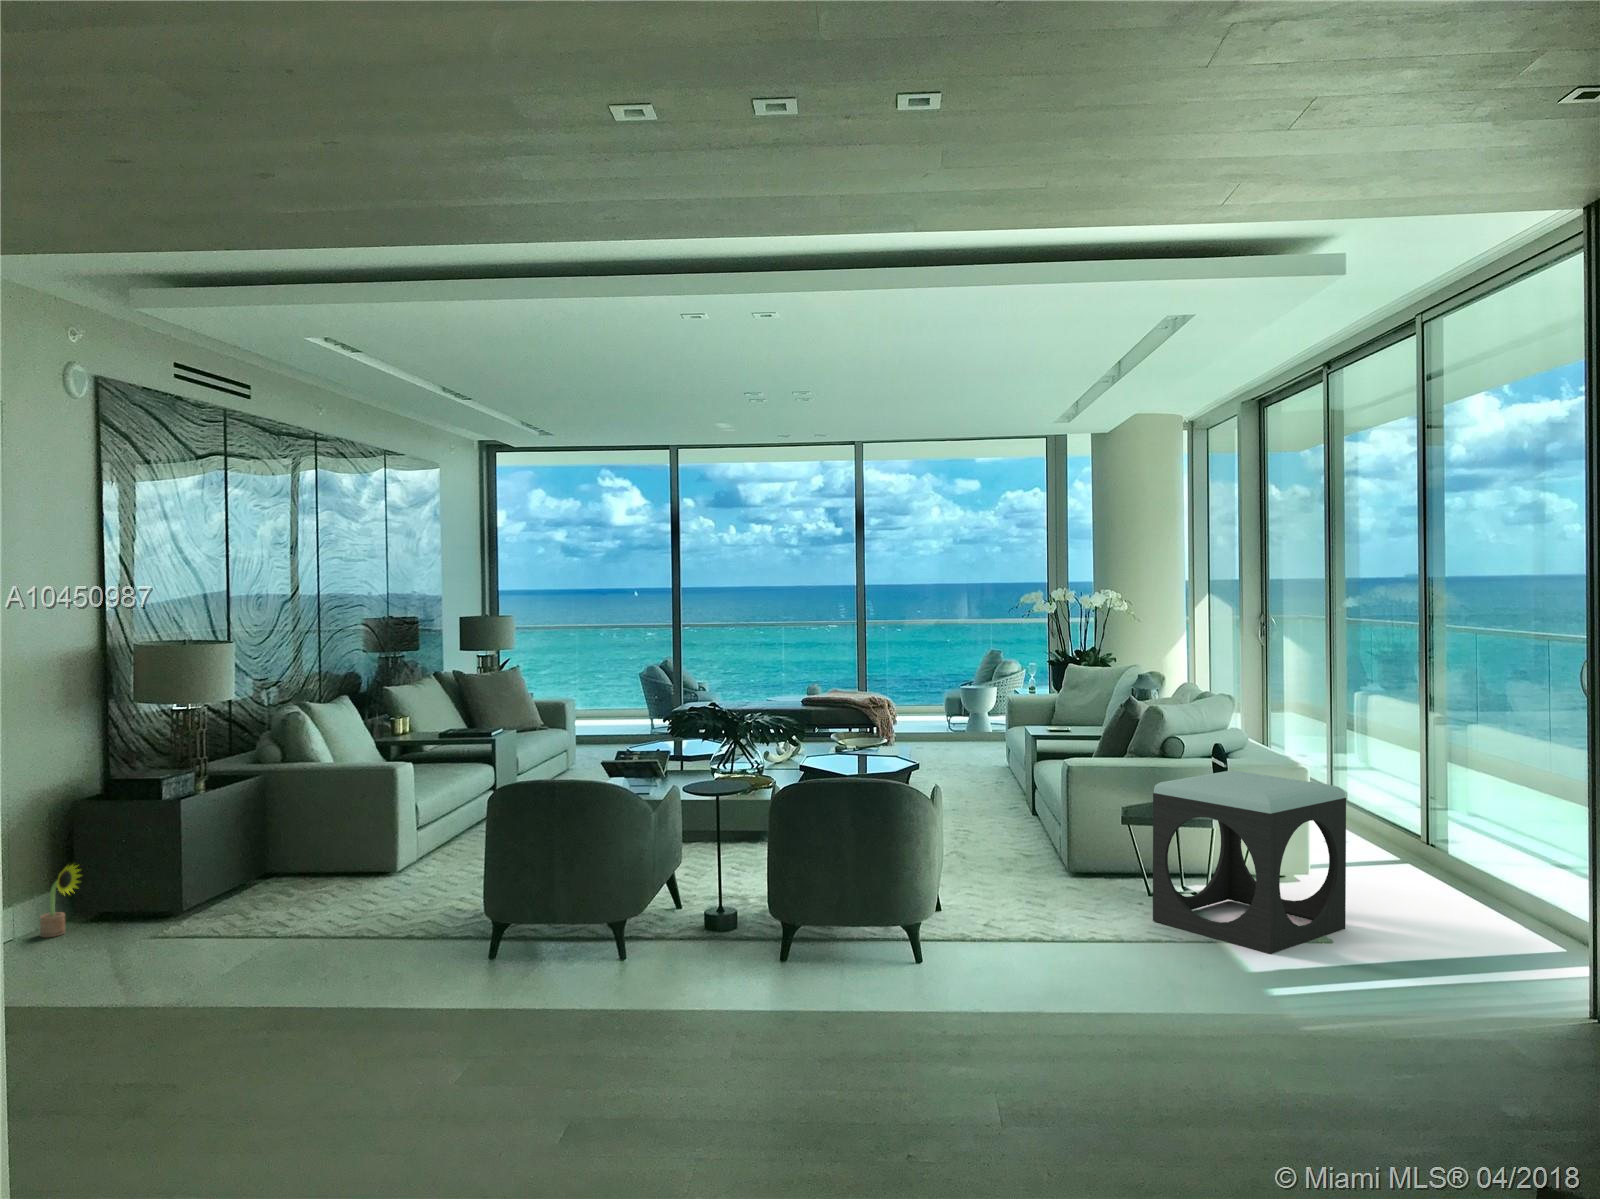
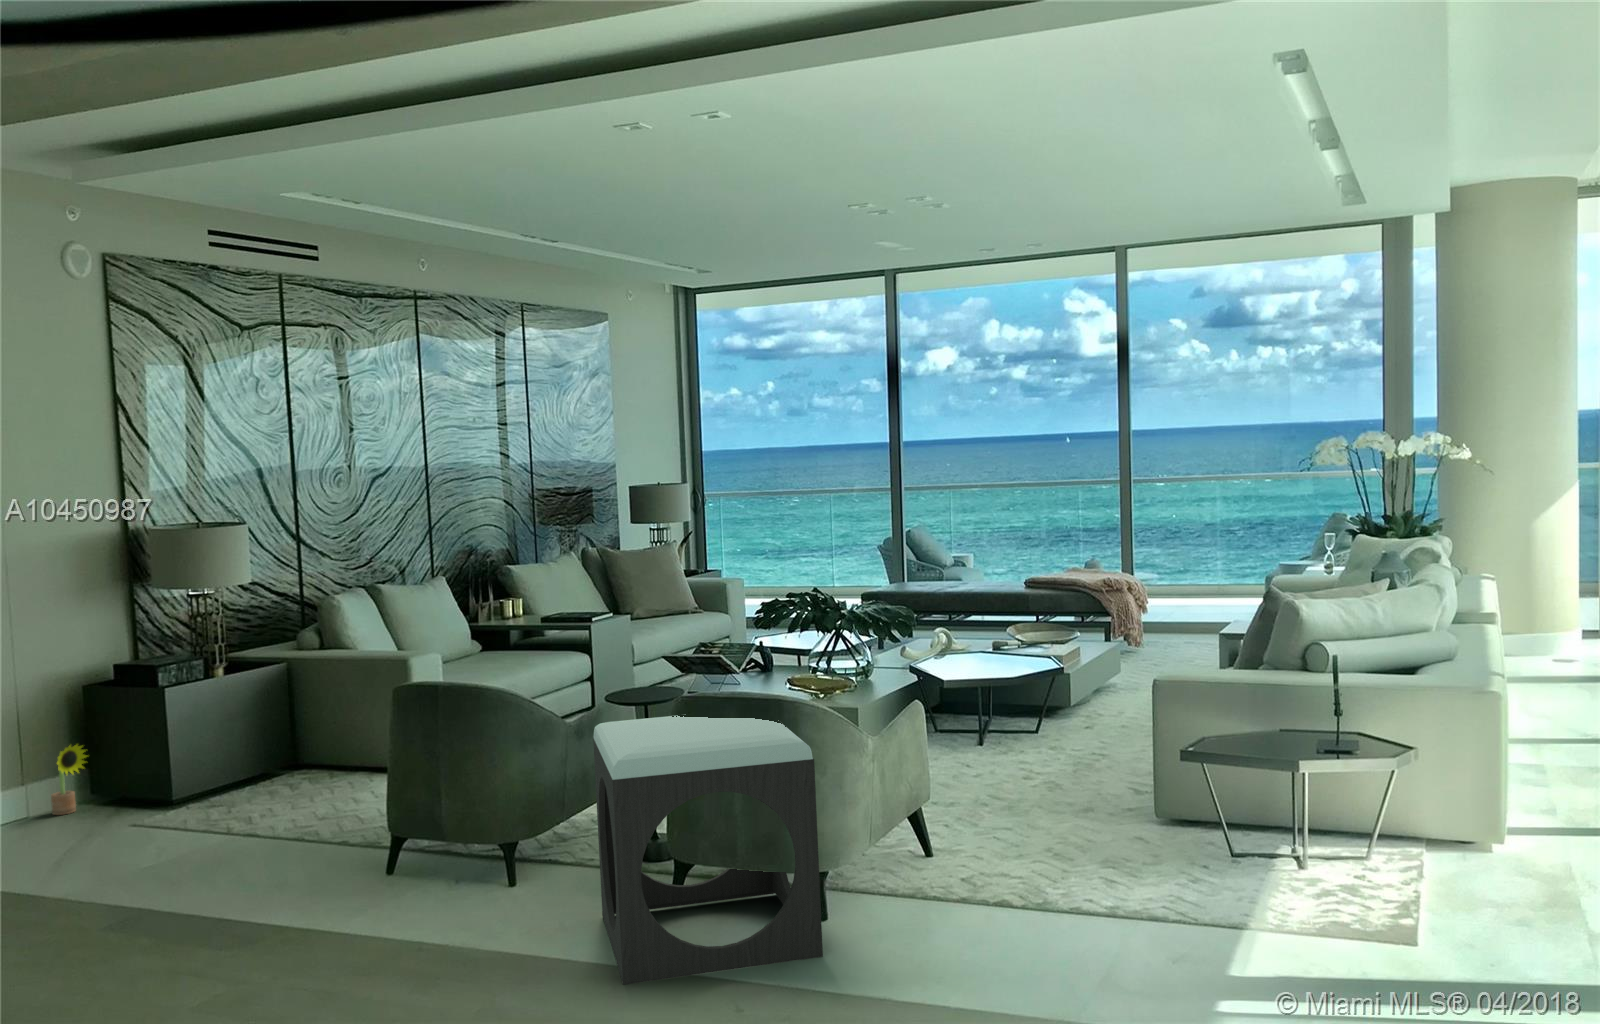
footstool: present [1153,770,1346,954] -> present [593,716,823,985]

